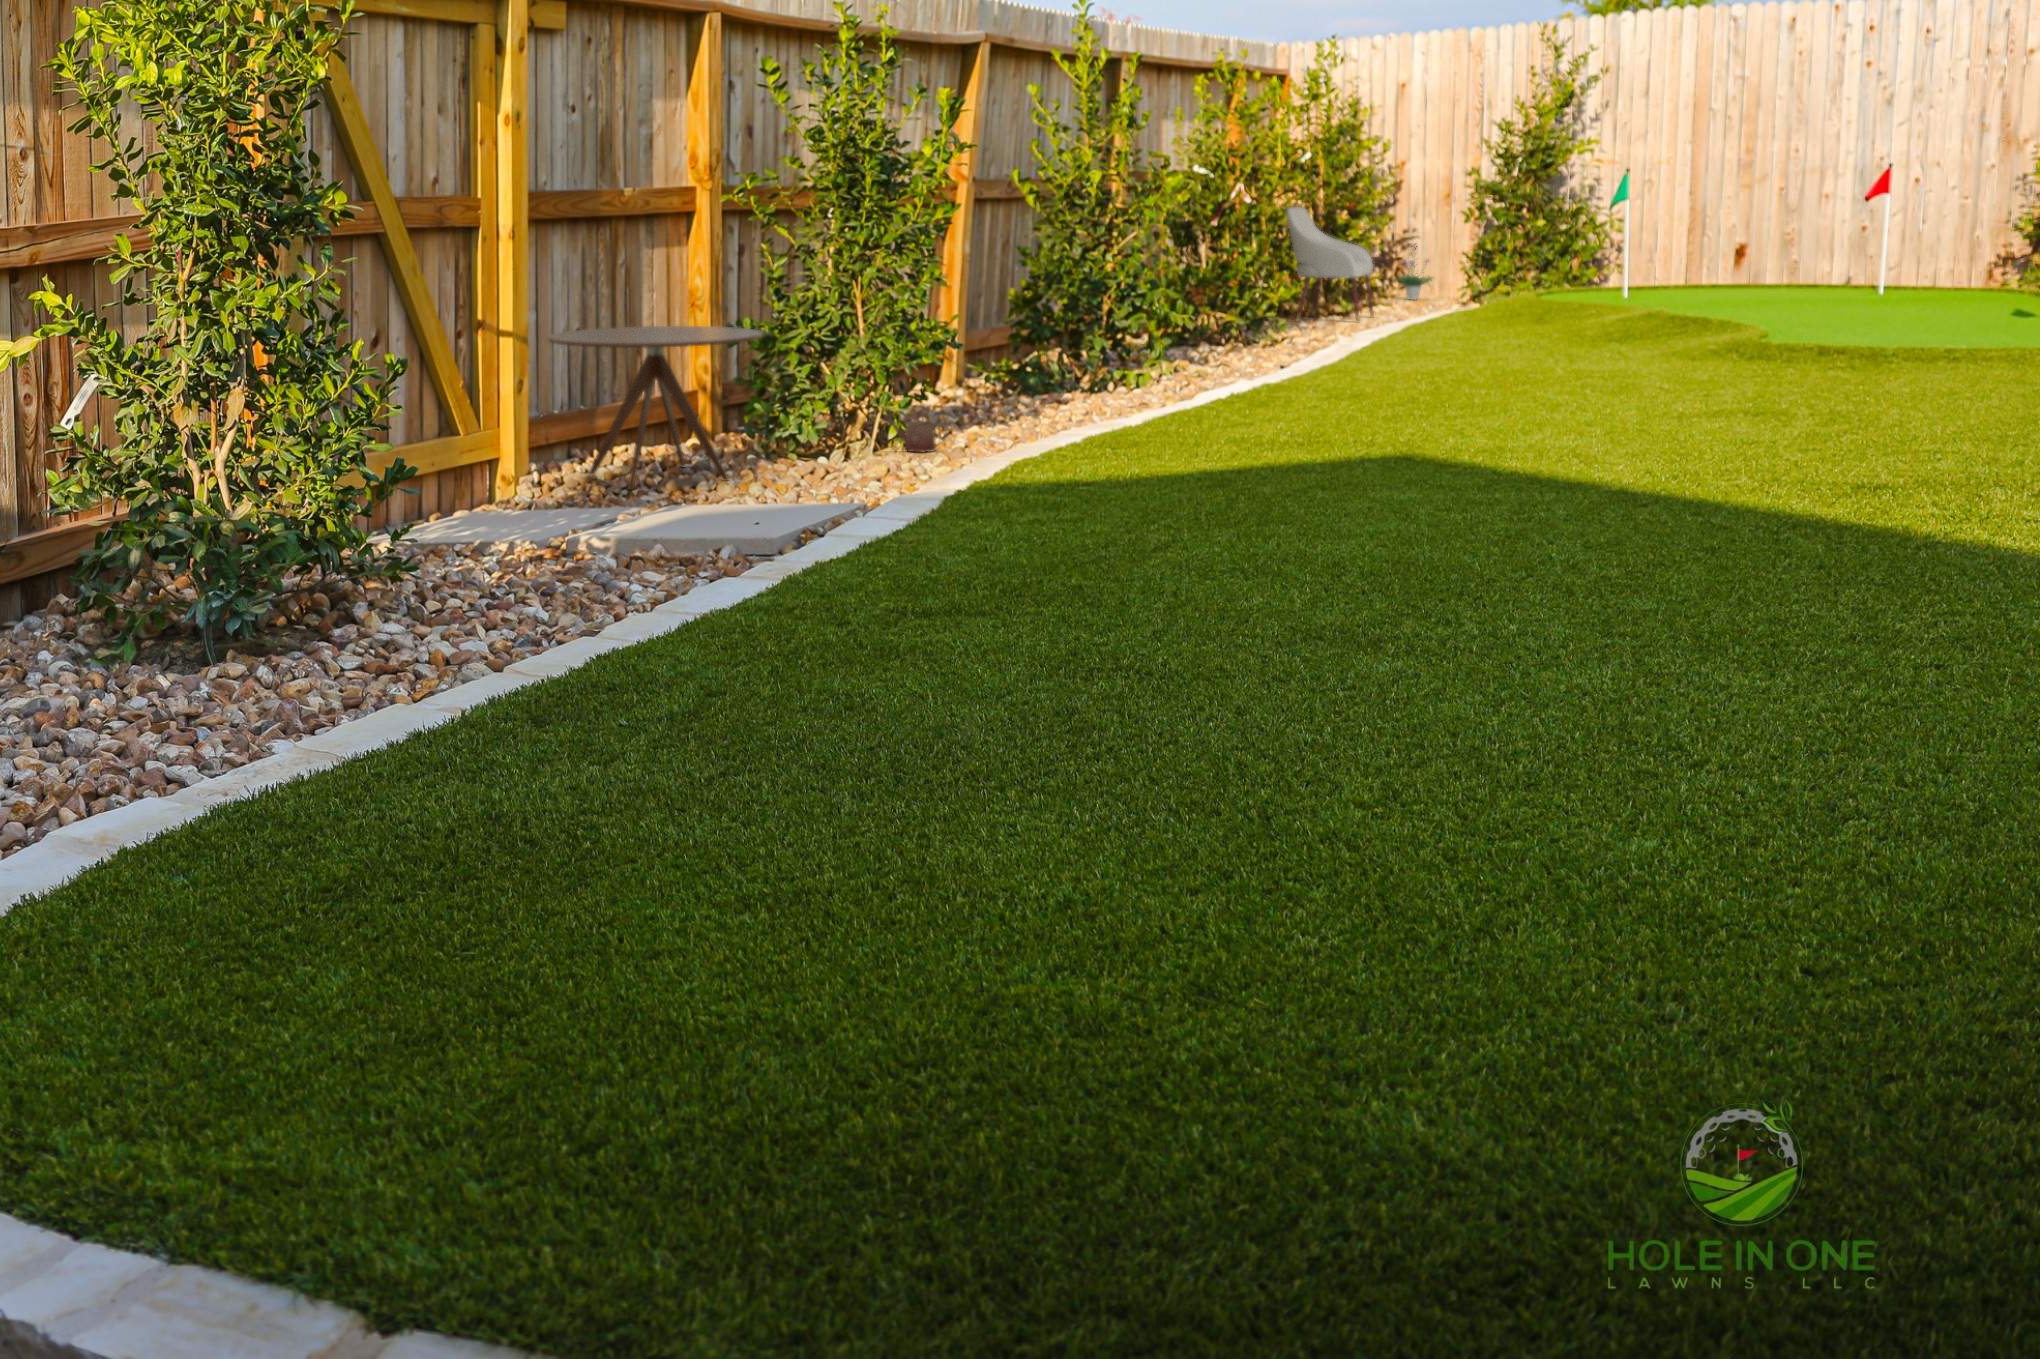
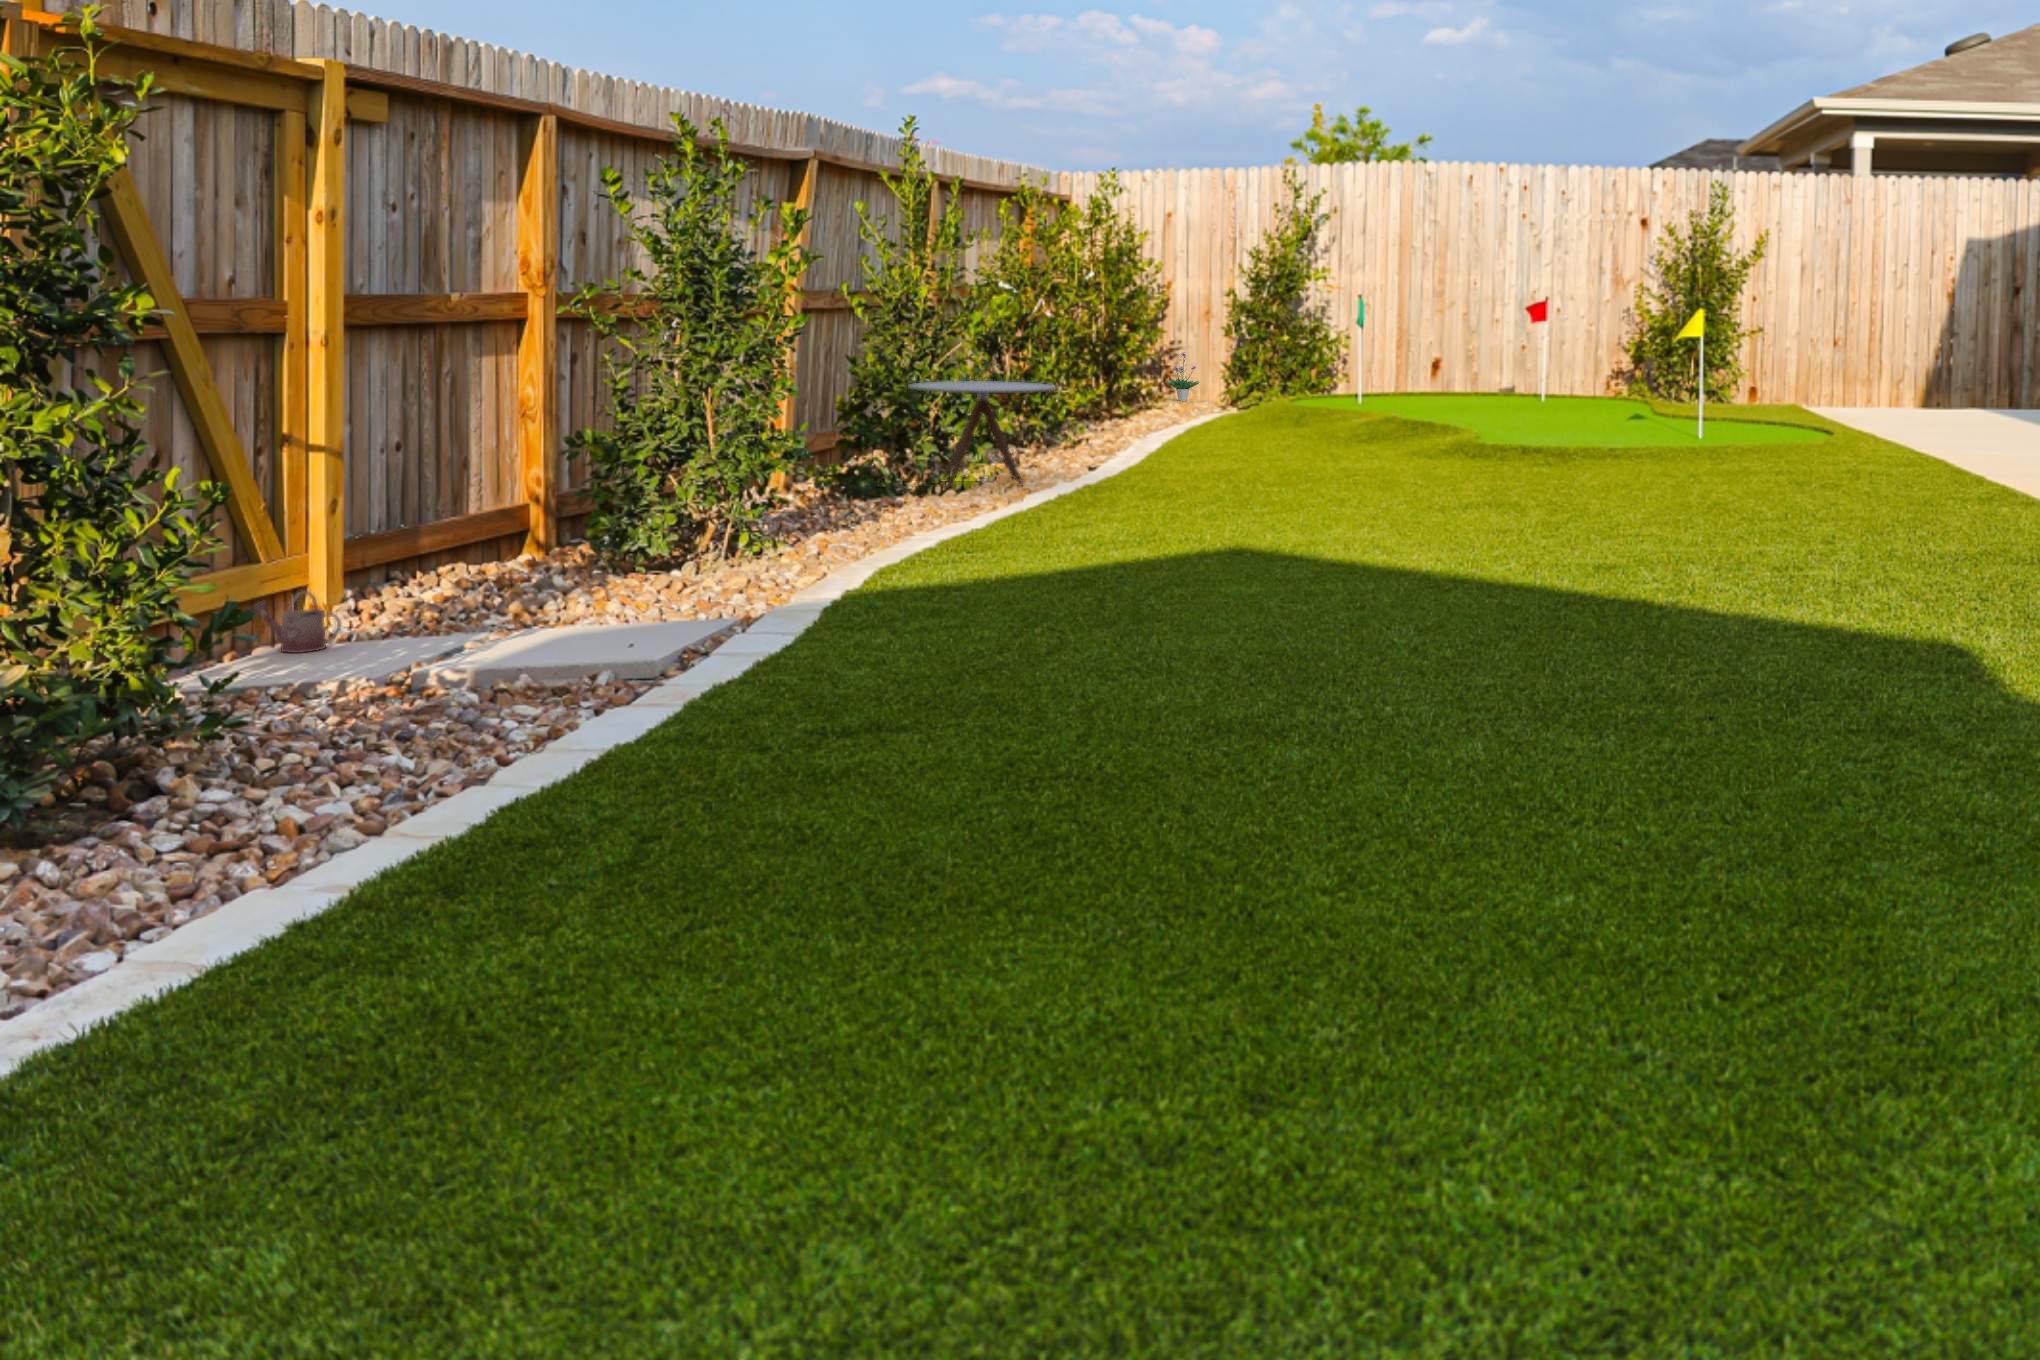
chair: present [1286,207,1374,321] -> none [1082,319,1156,422]
round table: present [548,326,763,490] -> present [908,381,1056,488]
watering can: present [883,407,948,452] -> present [253,591,341,653]

